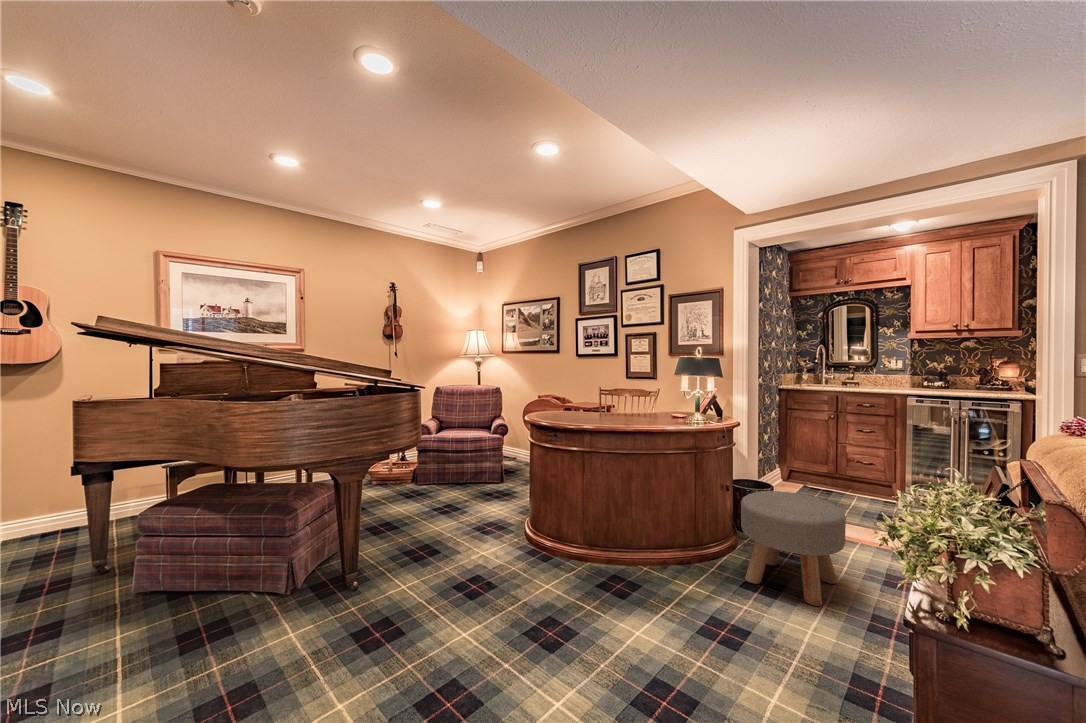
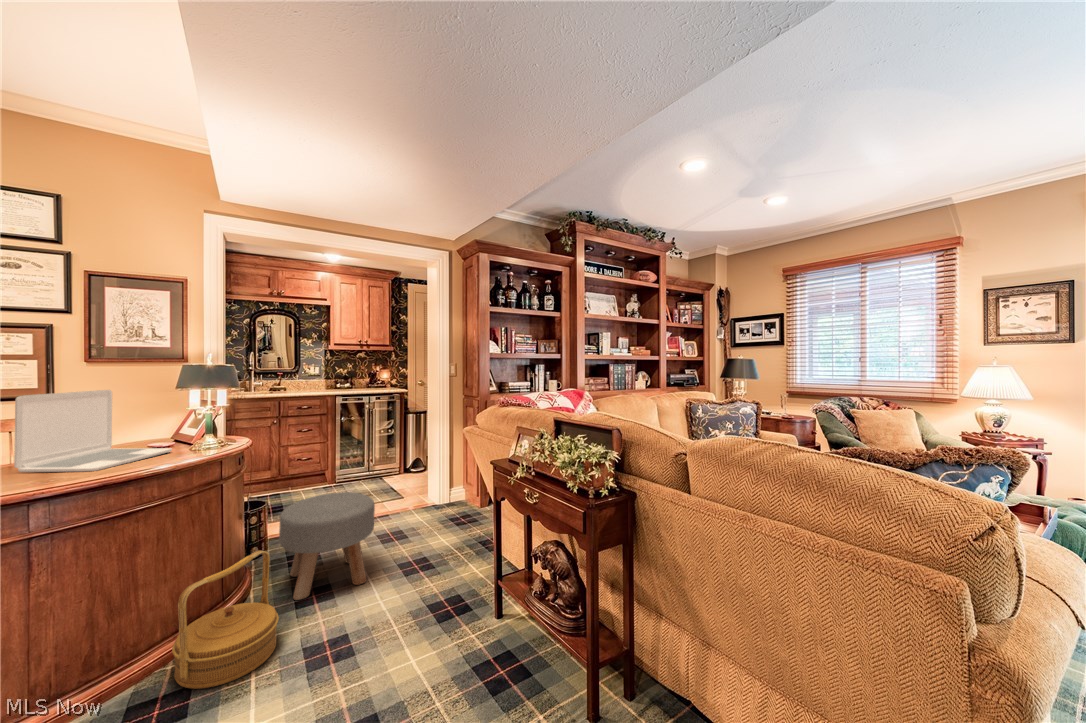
laptop: none [600,373,672,423] -> present [14,390,172,472]
woven basket: none [633,513,708,604] -> present [172,551,279,689]

